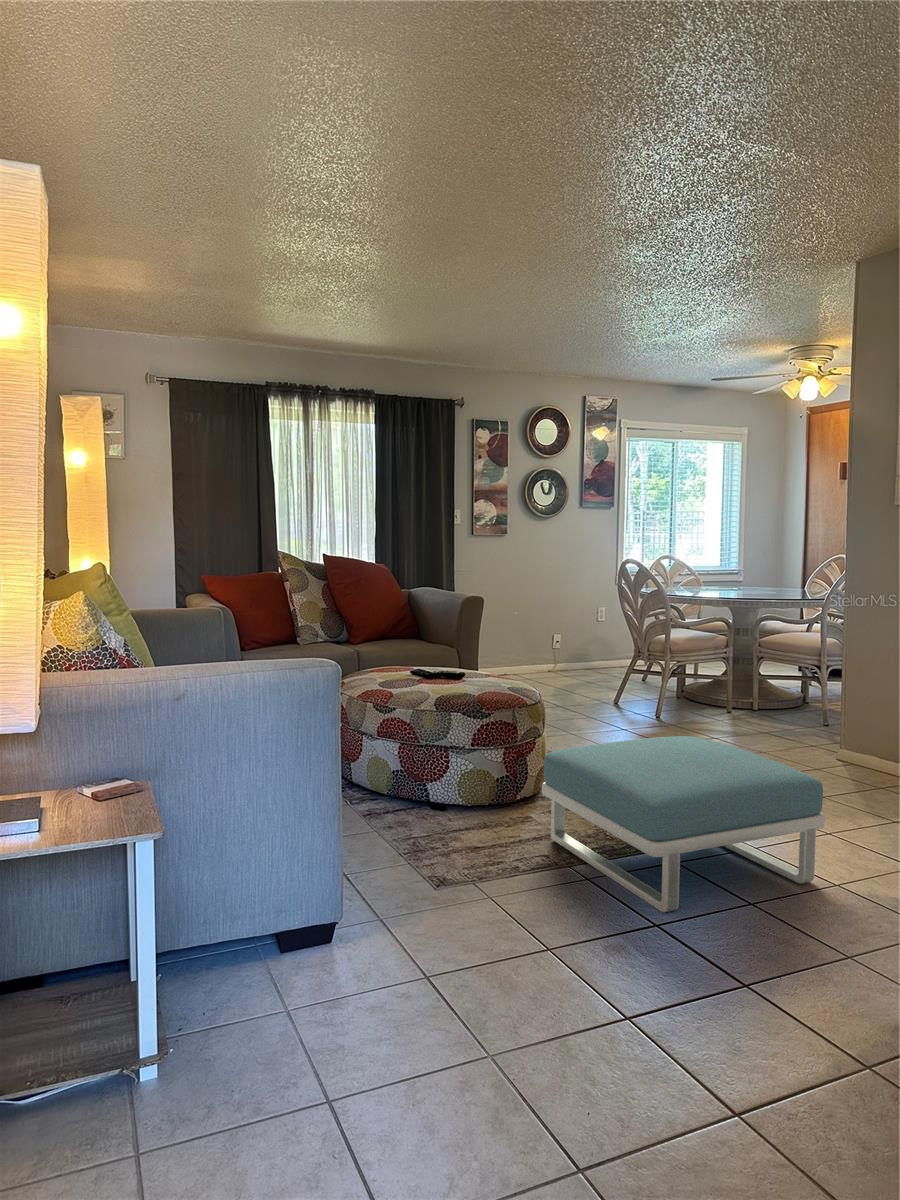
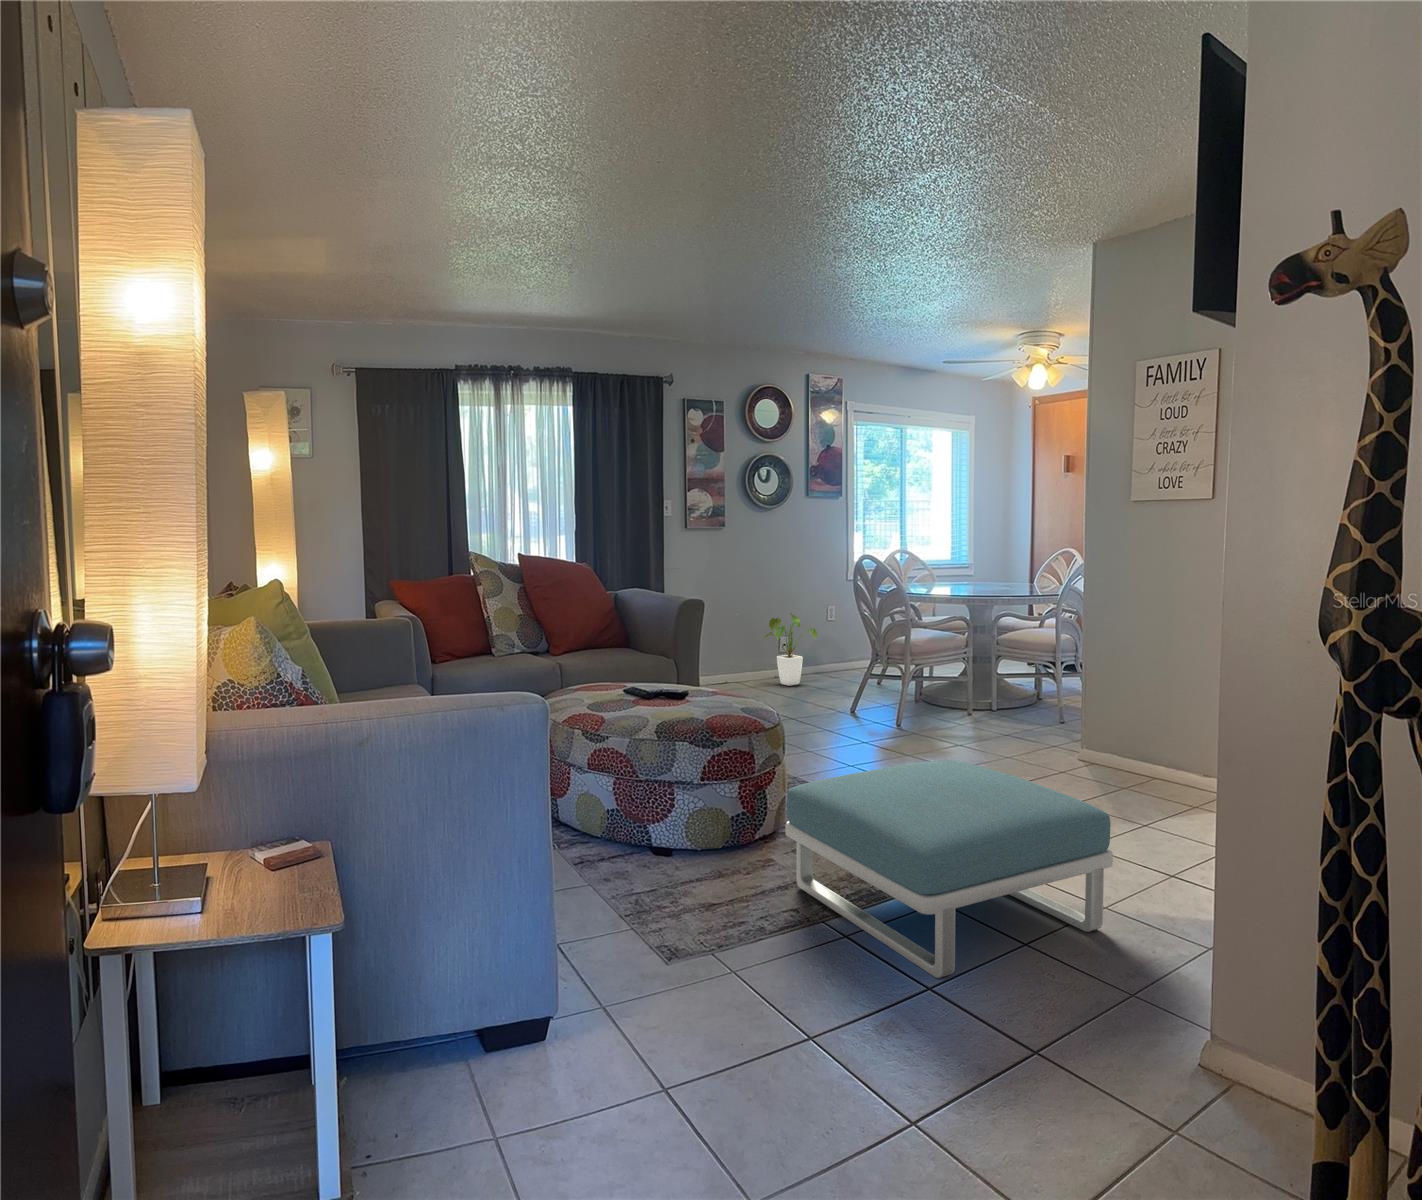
house plant: none [540,613,589,679] -> present [764,613,817,686]

